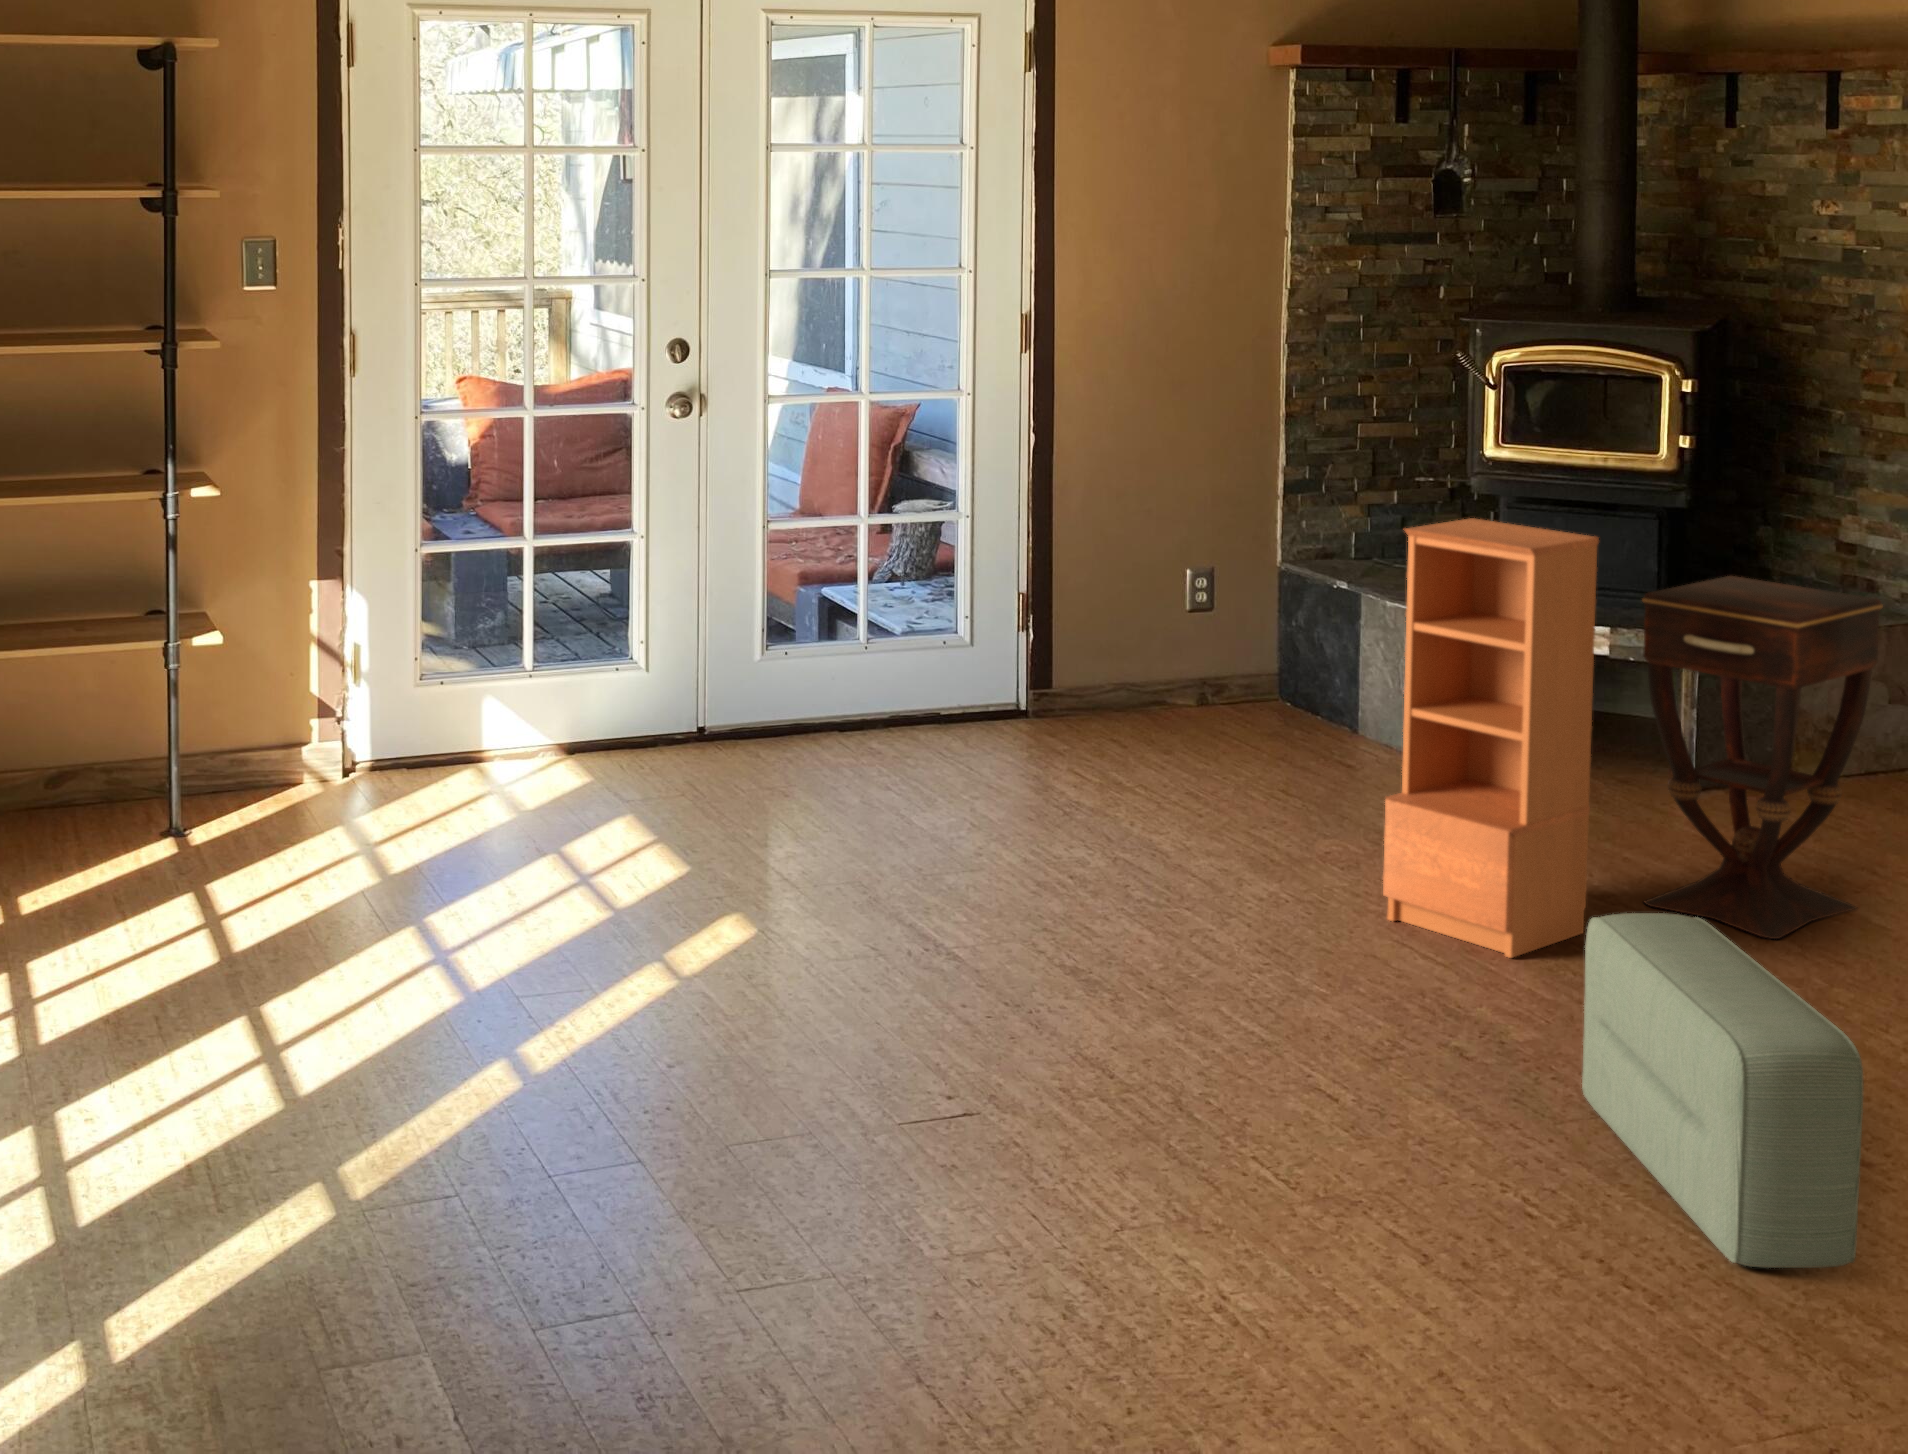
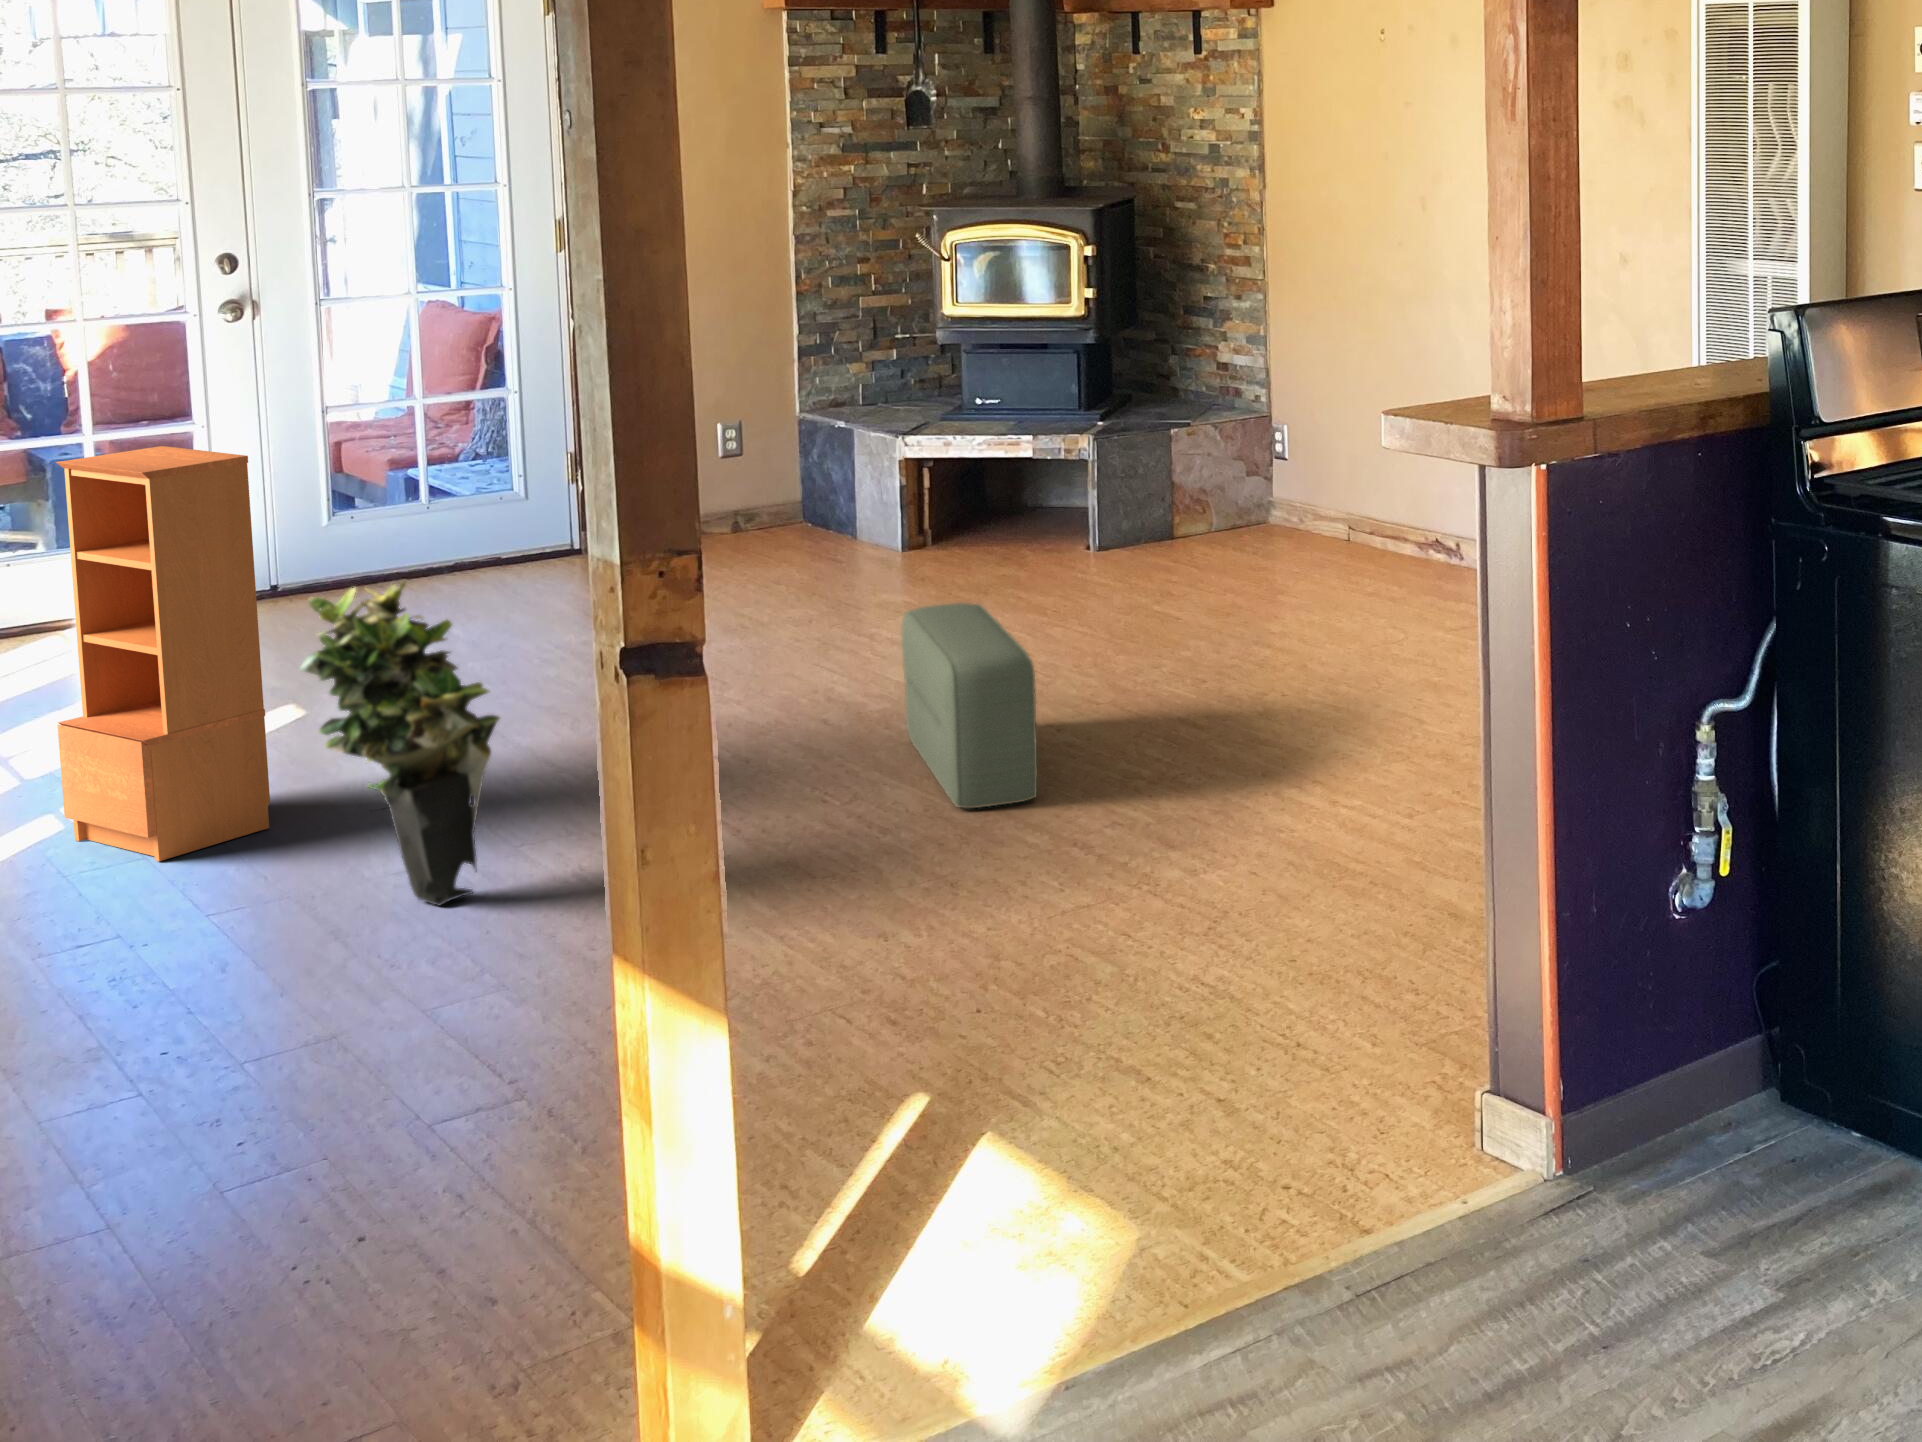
bookcase: present [1383,518,1599,958] -> present [56,446,270,861]
side table: present [1642,576,1883,939] -> none [1004,384,1174,637]
potted plant: none [864,841,1115,1329] -> present [300,582,500,906]

